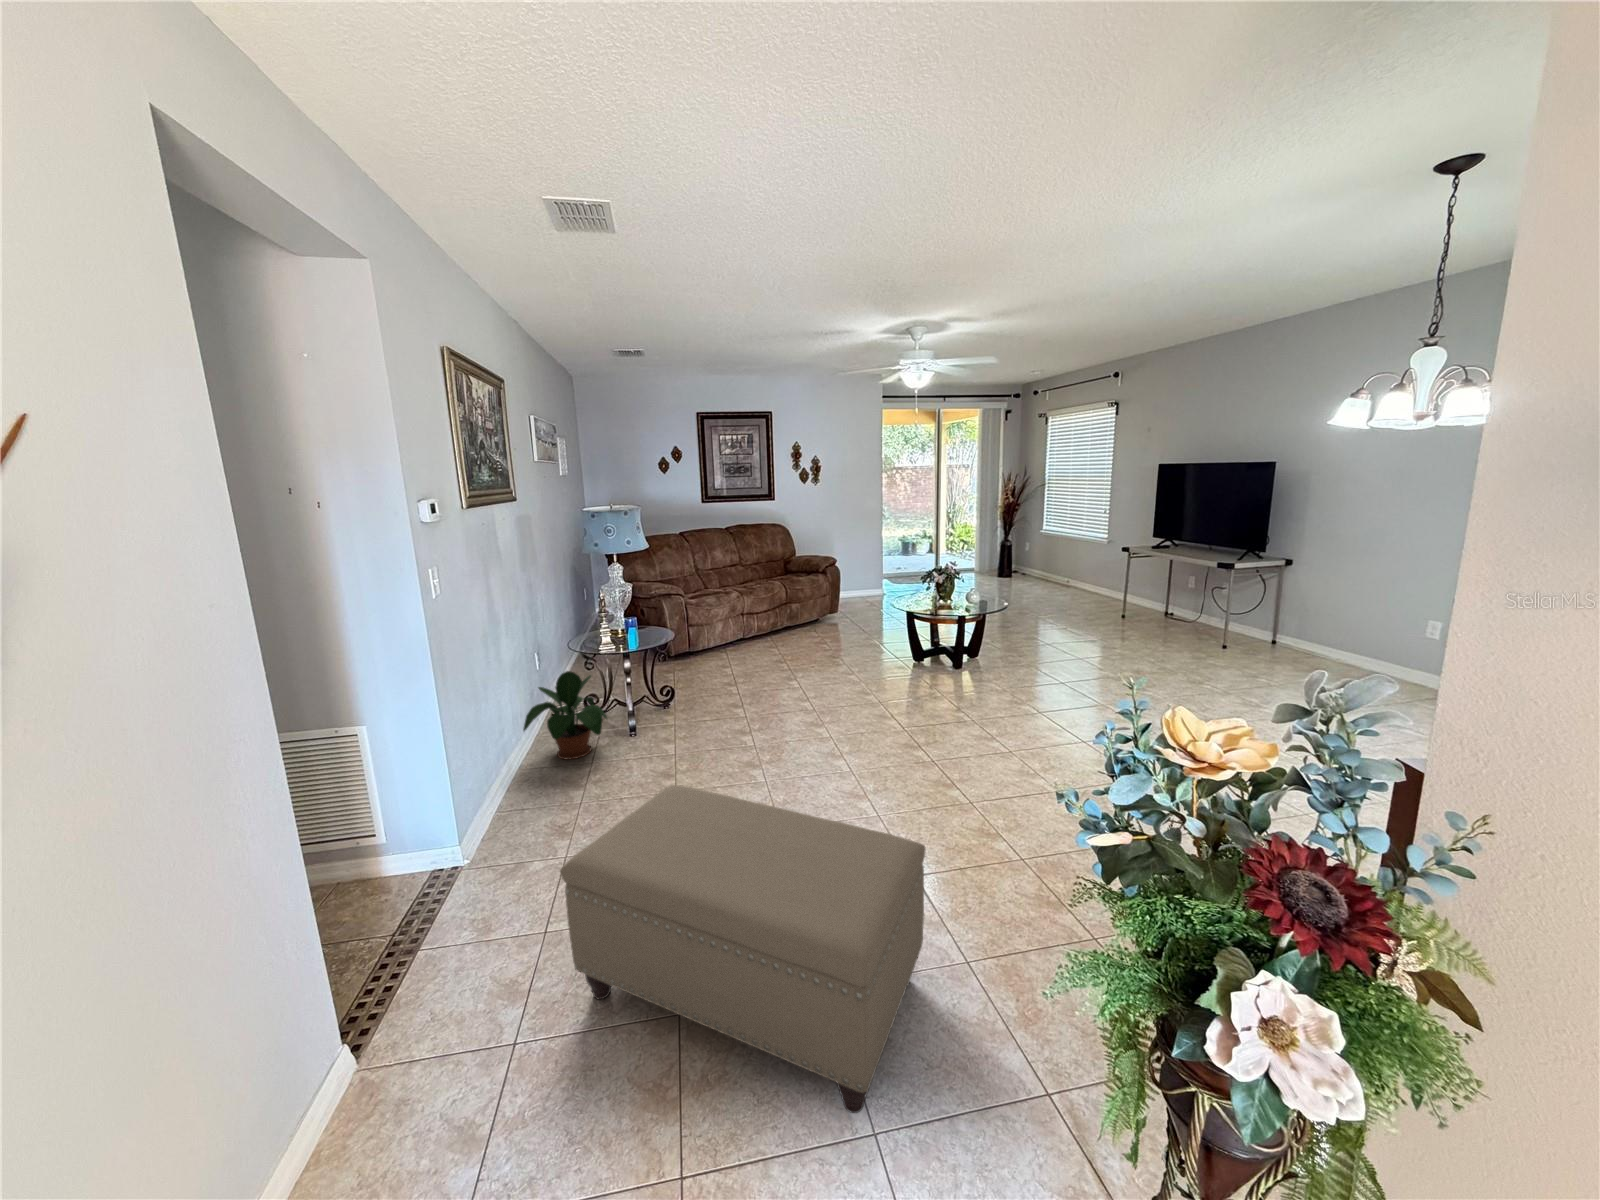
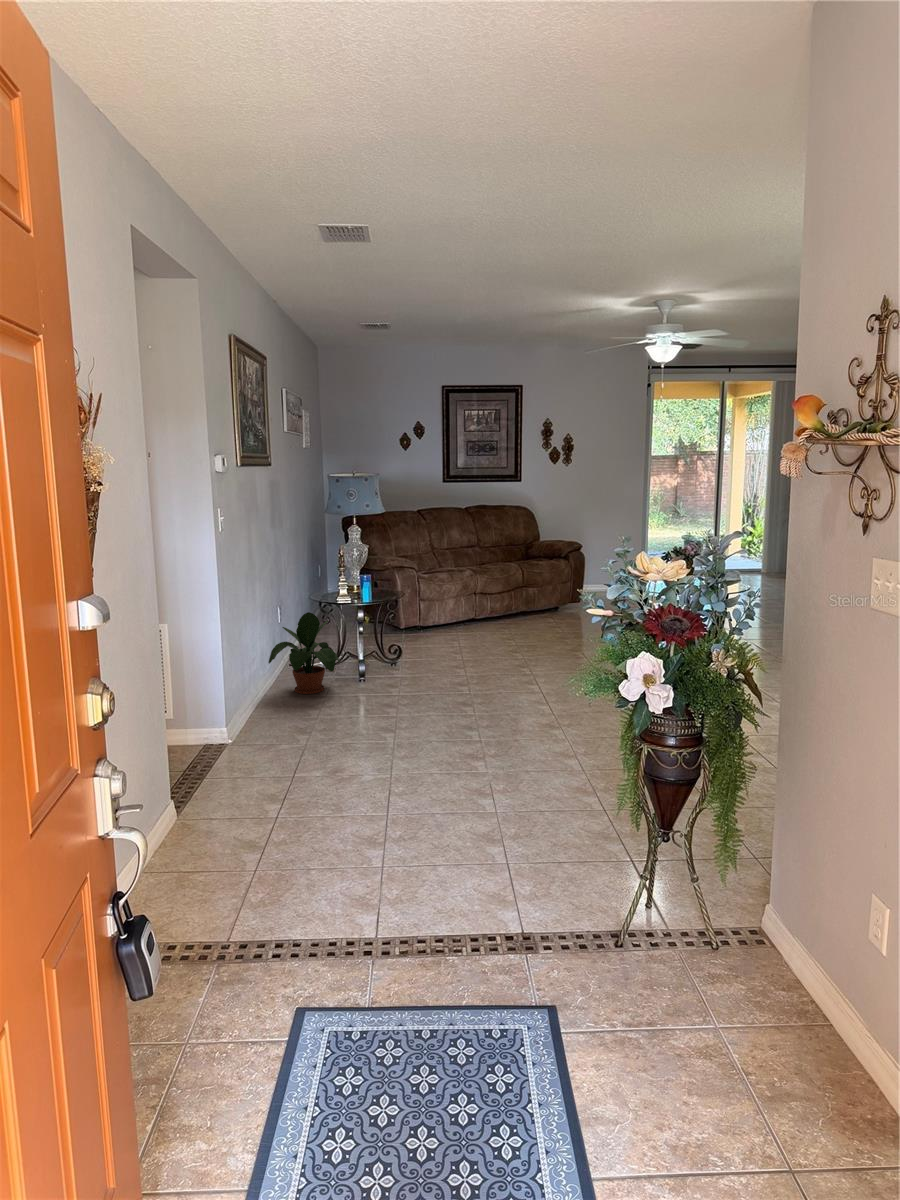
ottoman: present [560,785,925,1113] -> none [309,675,572,863]

